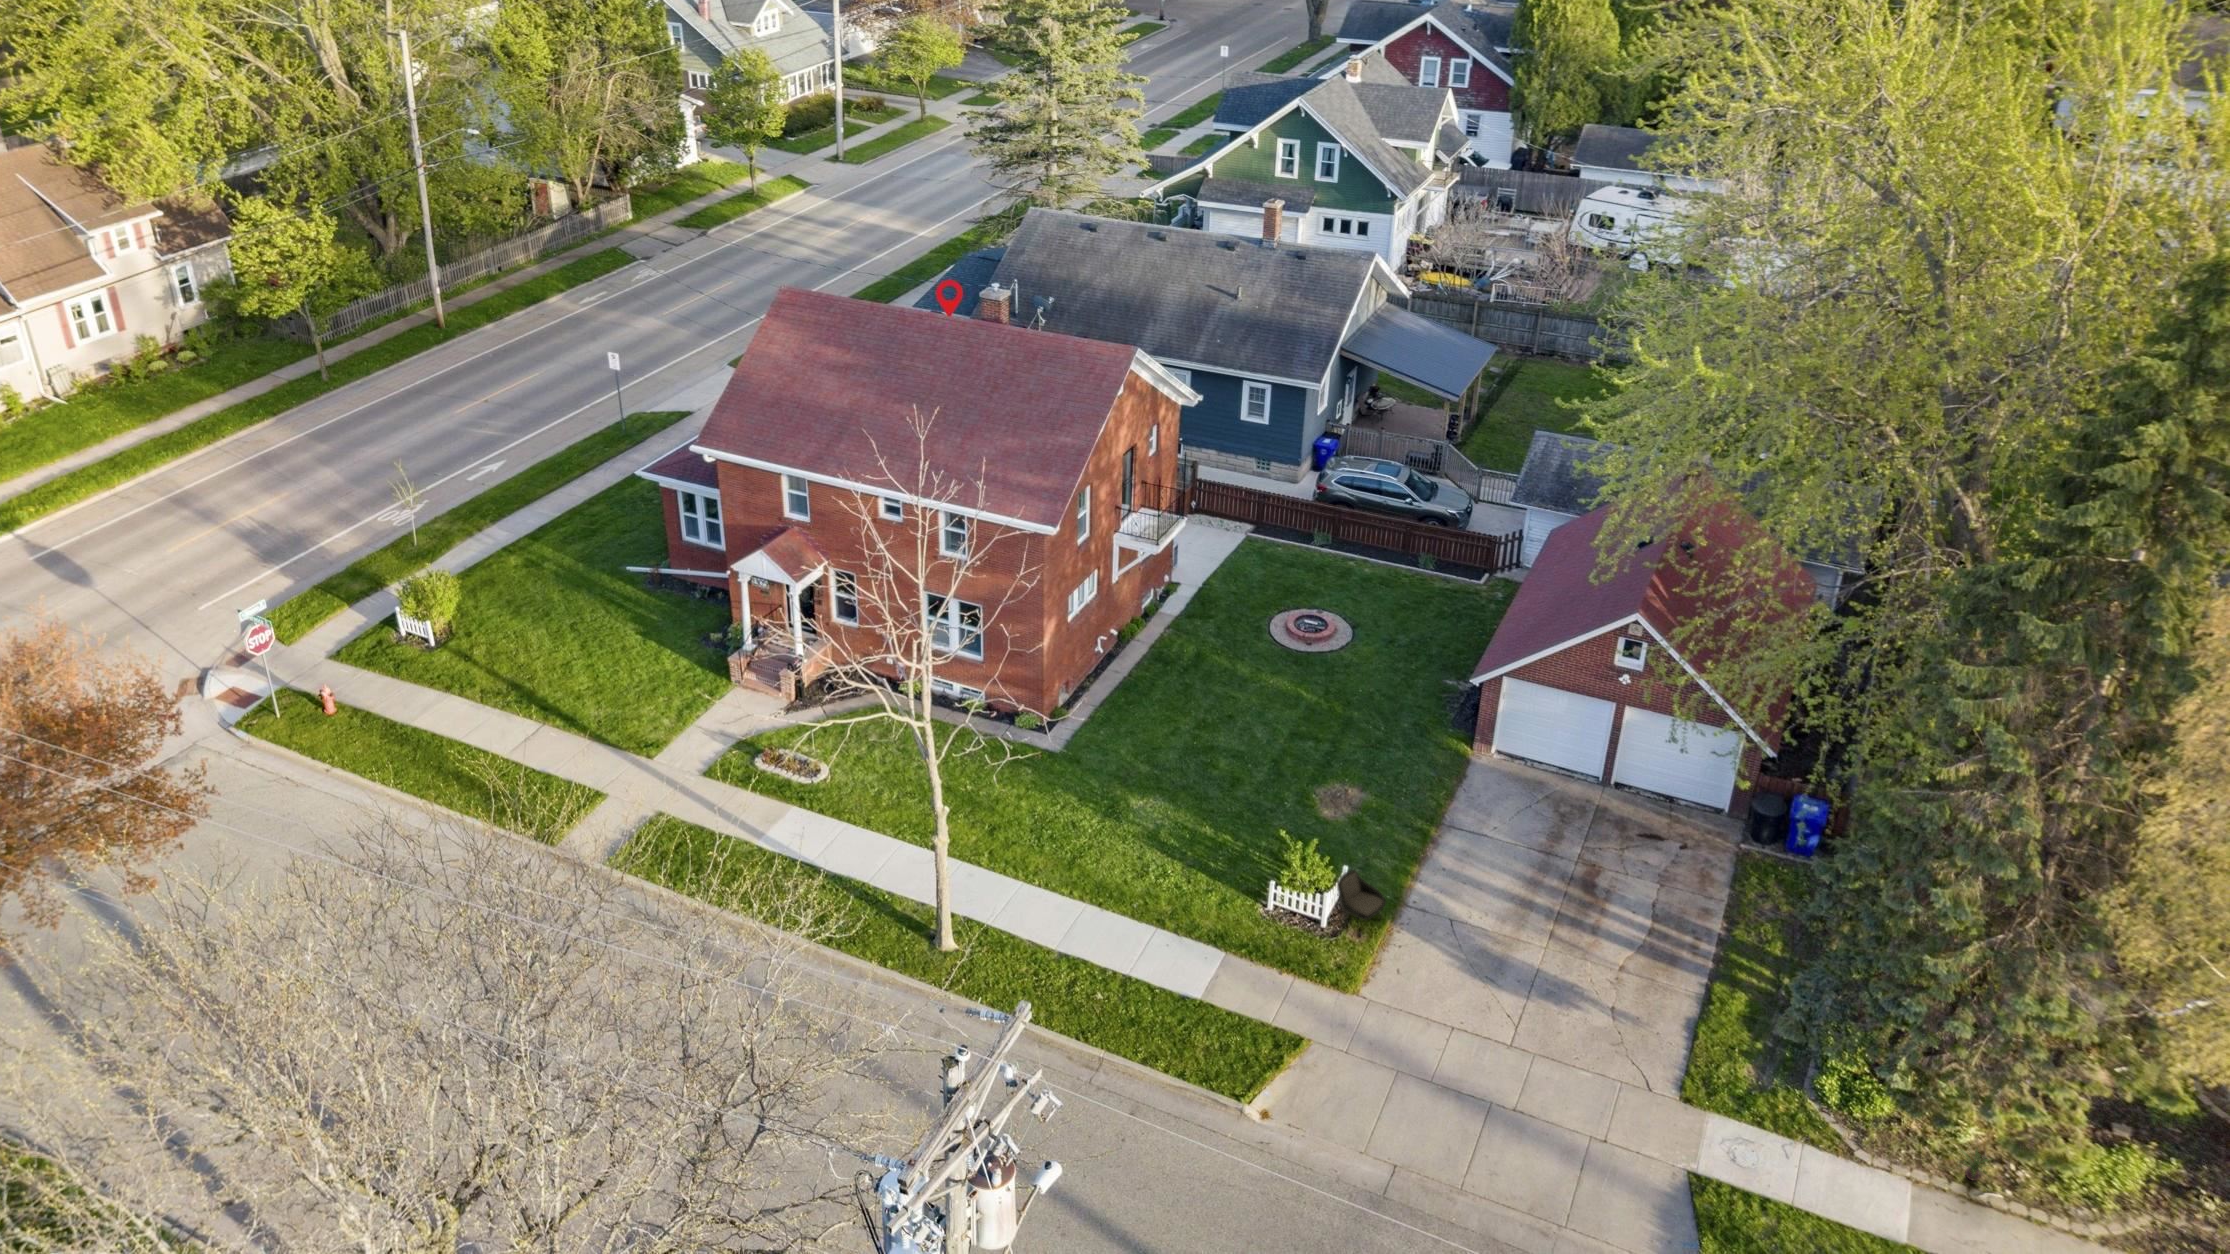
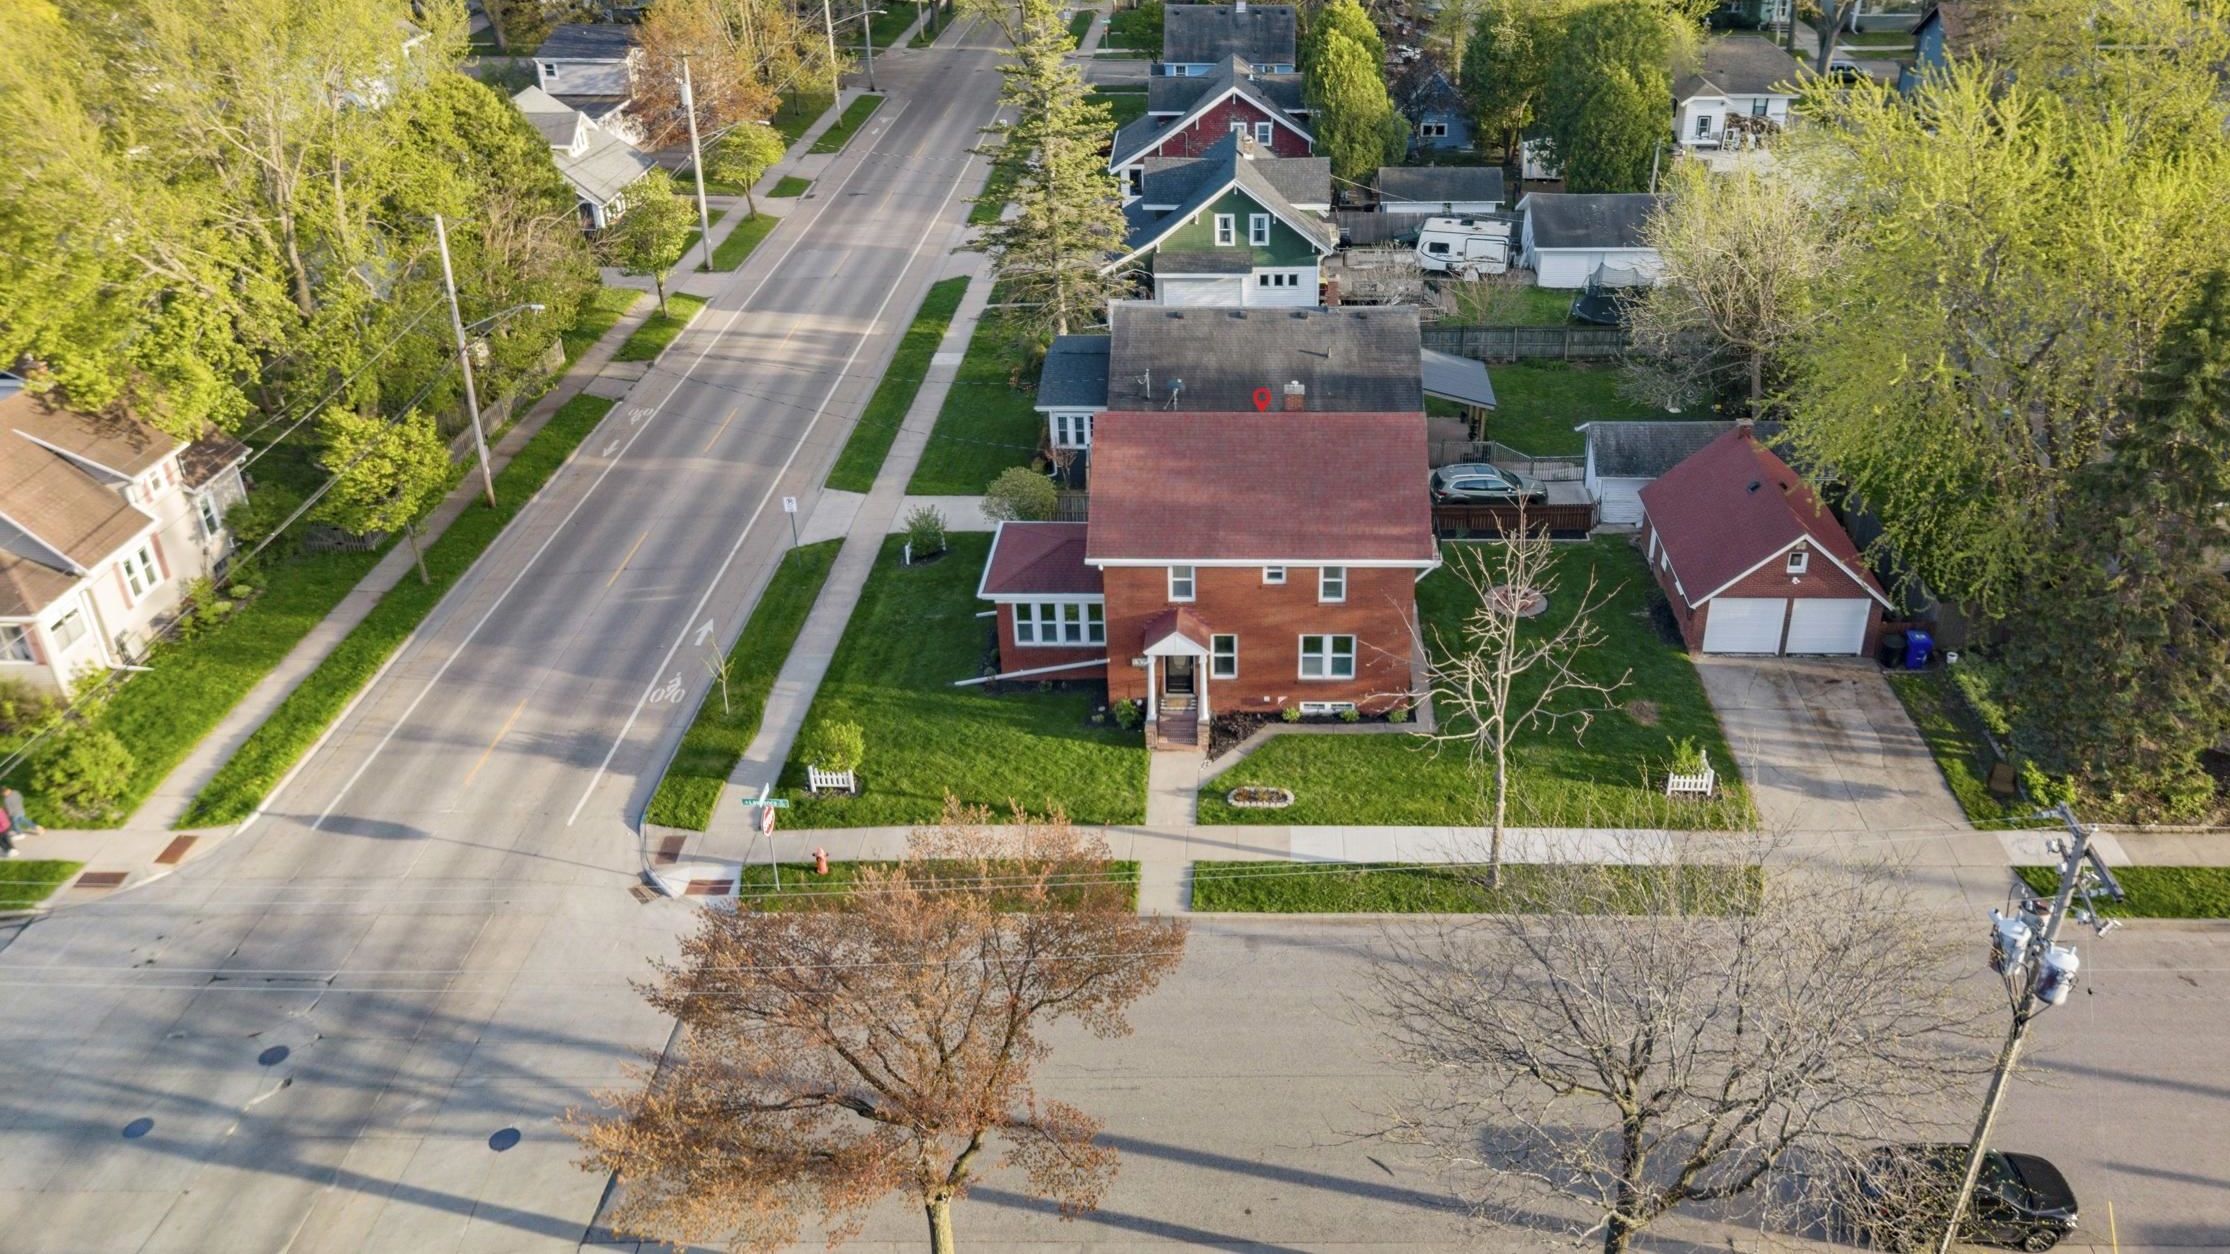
lounge chair: present [1332,870,1386,932] -> present [1985,762,2019,807]

